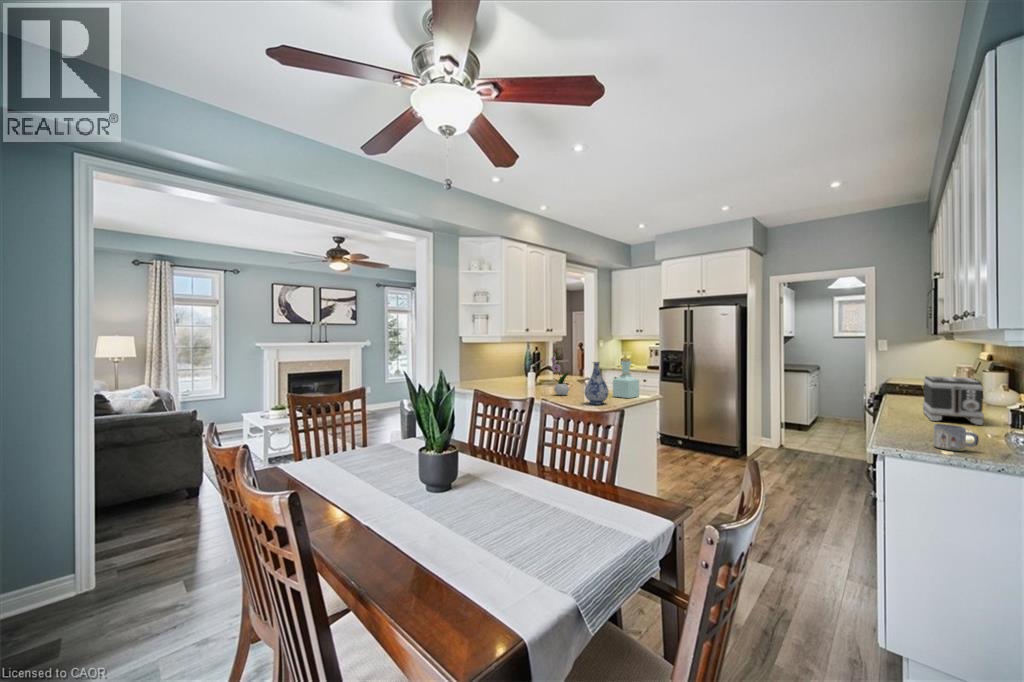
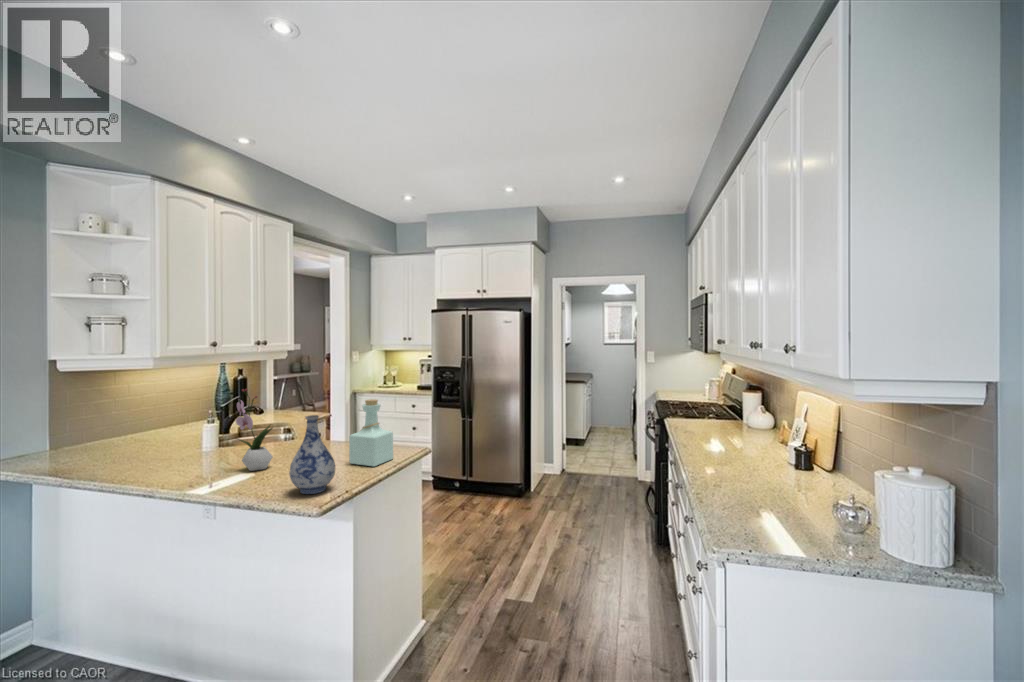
toaster: present [923,376,984,425] -> none [723,411,790,474]
mug: present [933,424,979,451] -> none [789,508,839,551]

